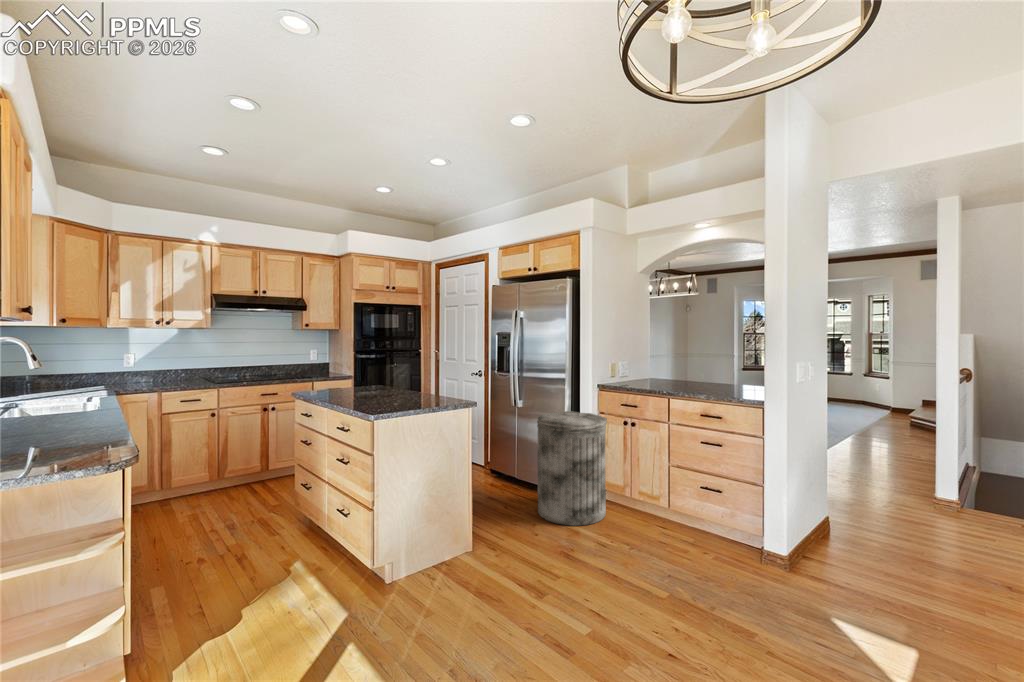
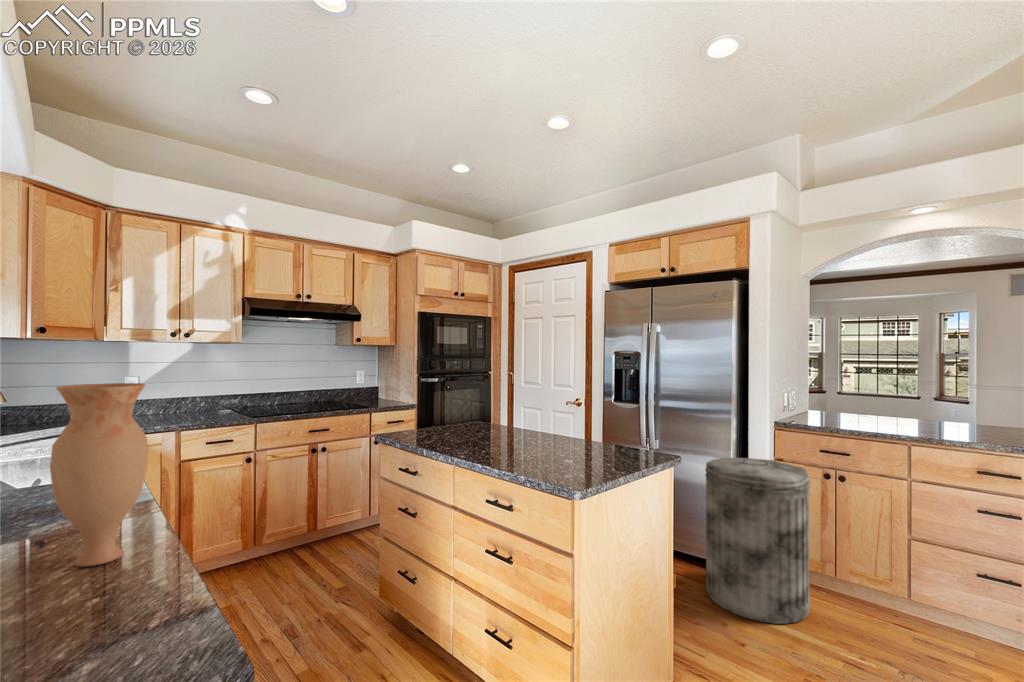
vase: none [53,348,102,435] -> present [50,383,148,567]

